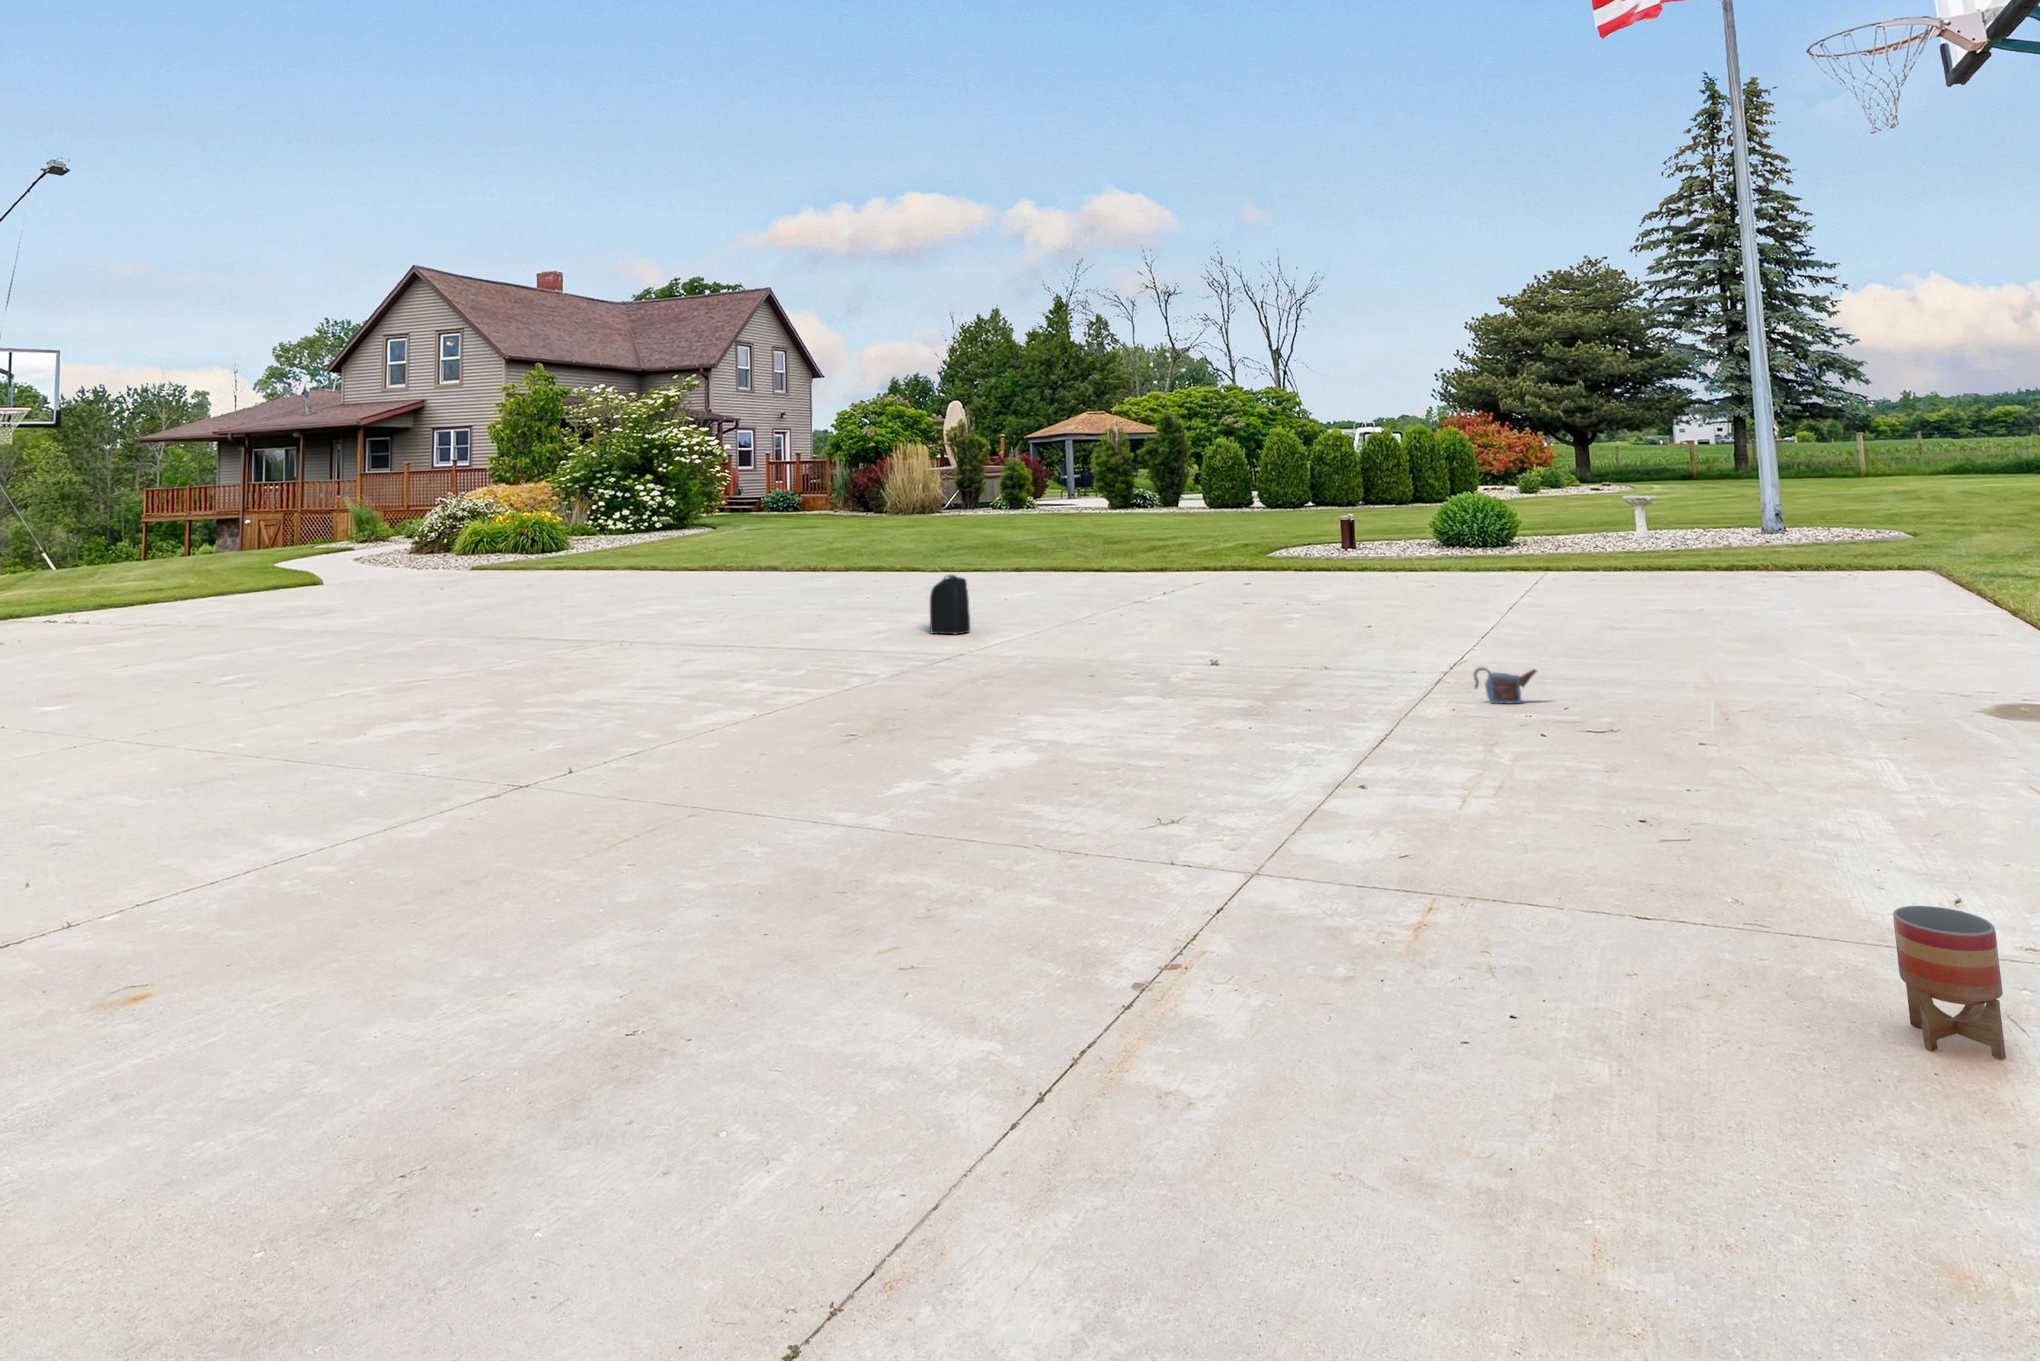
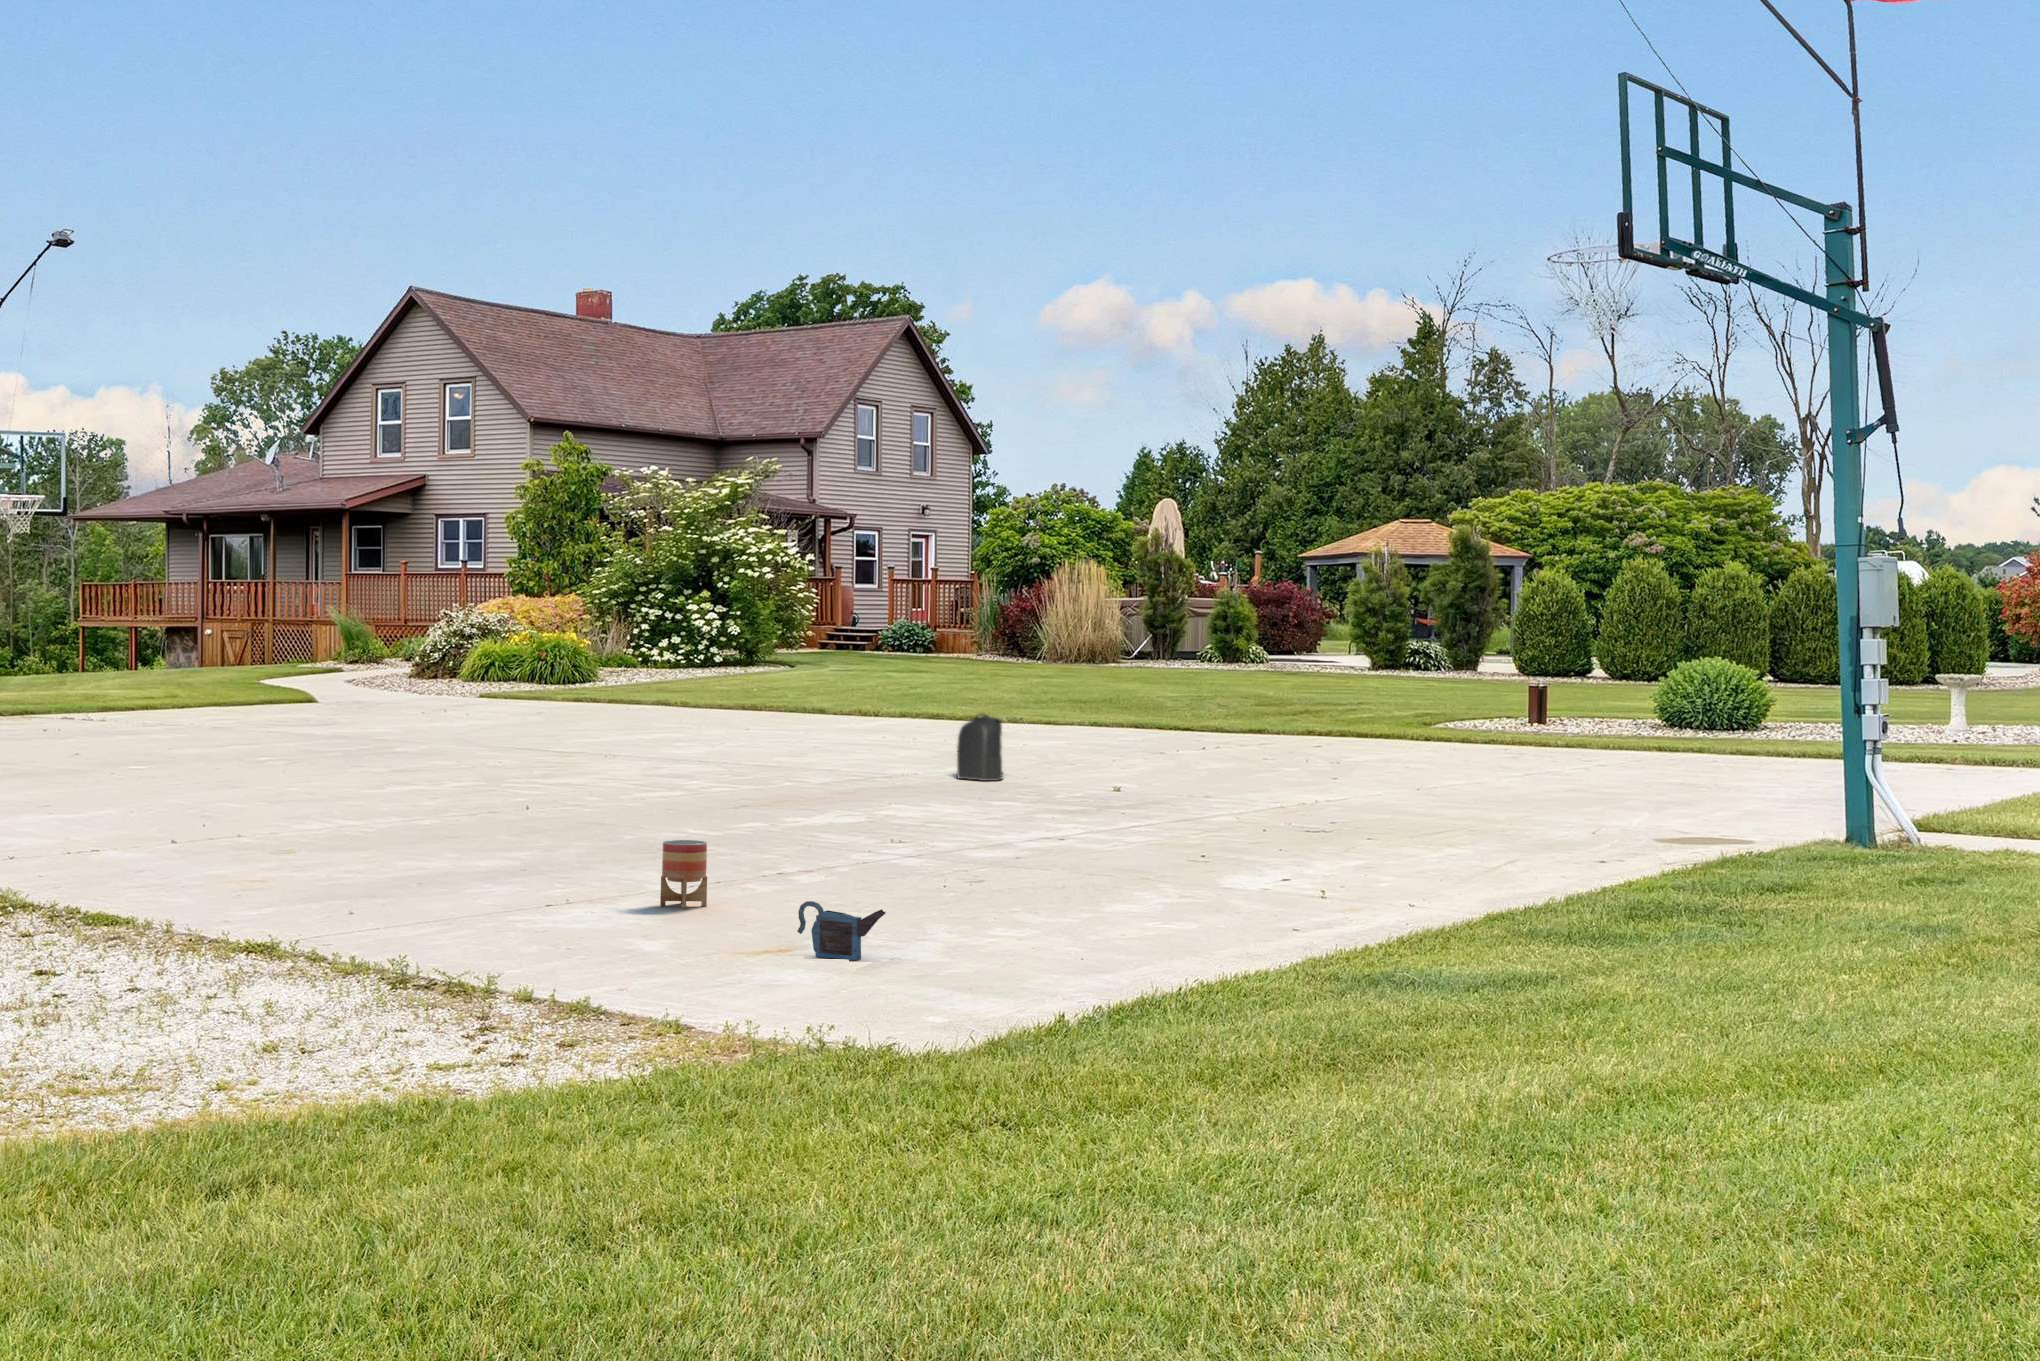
watering can: present [1474,667,1536,703] -> present [797,901,886,960]
planter: present [1893,906,2006,1059] -> present [660,840,707,909]

